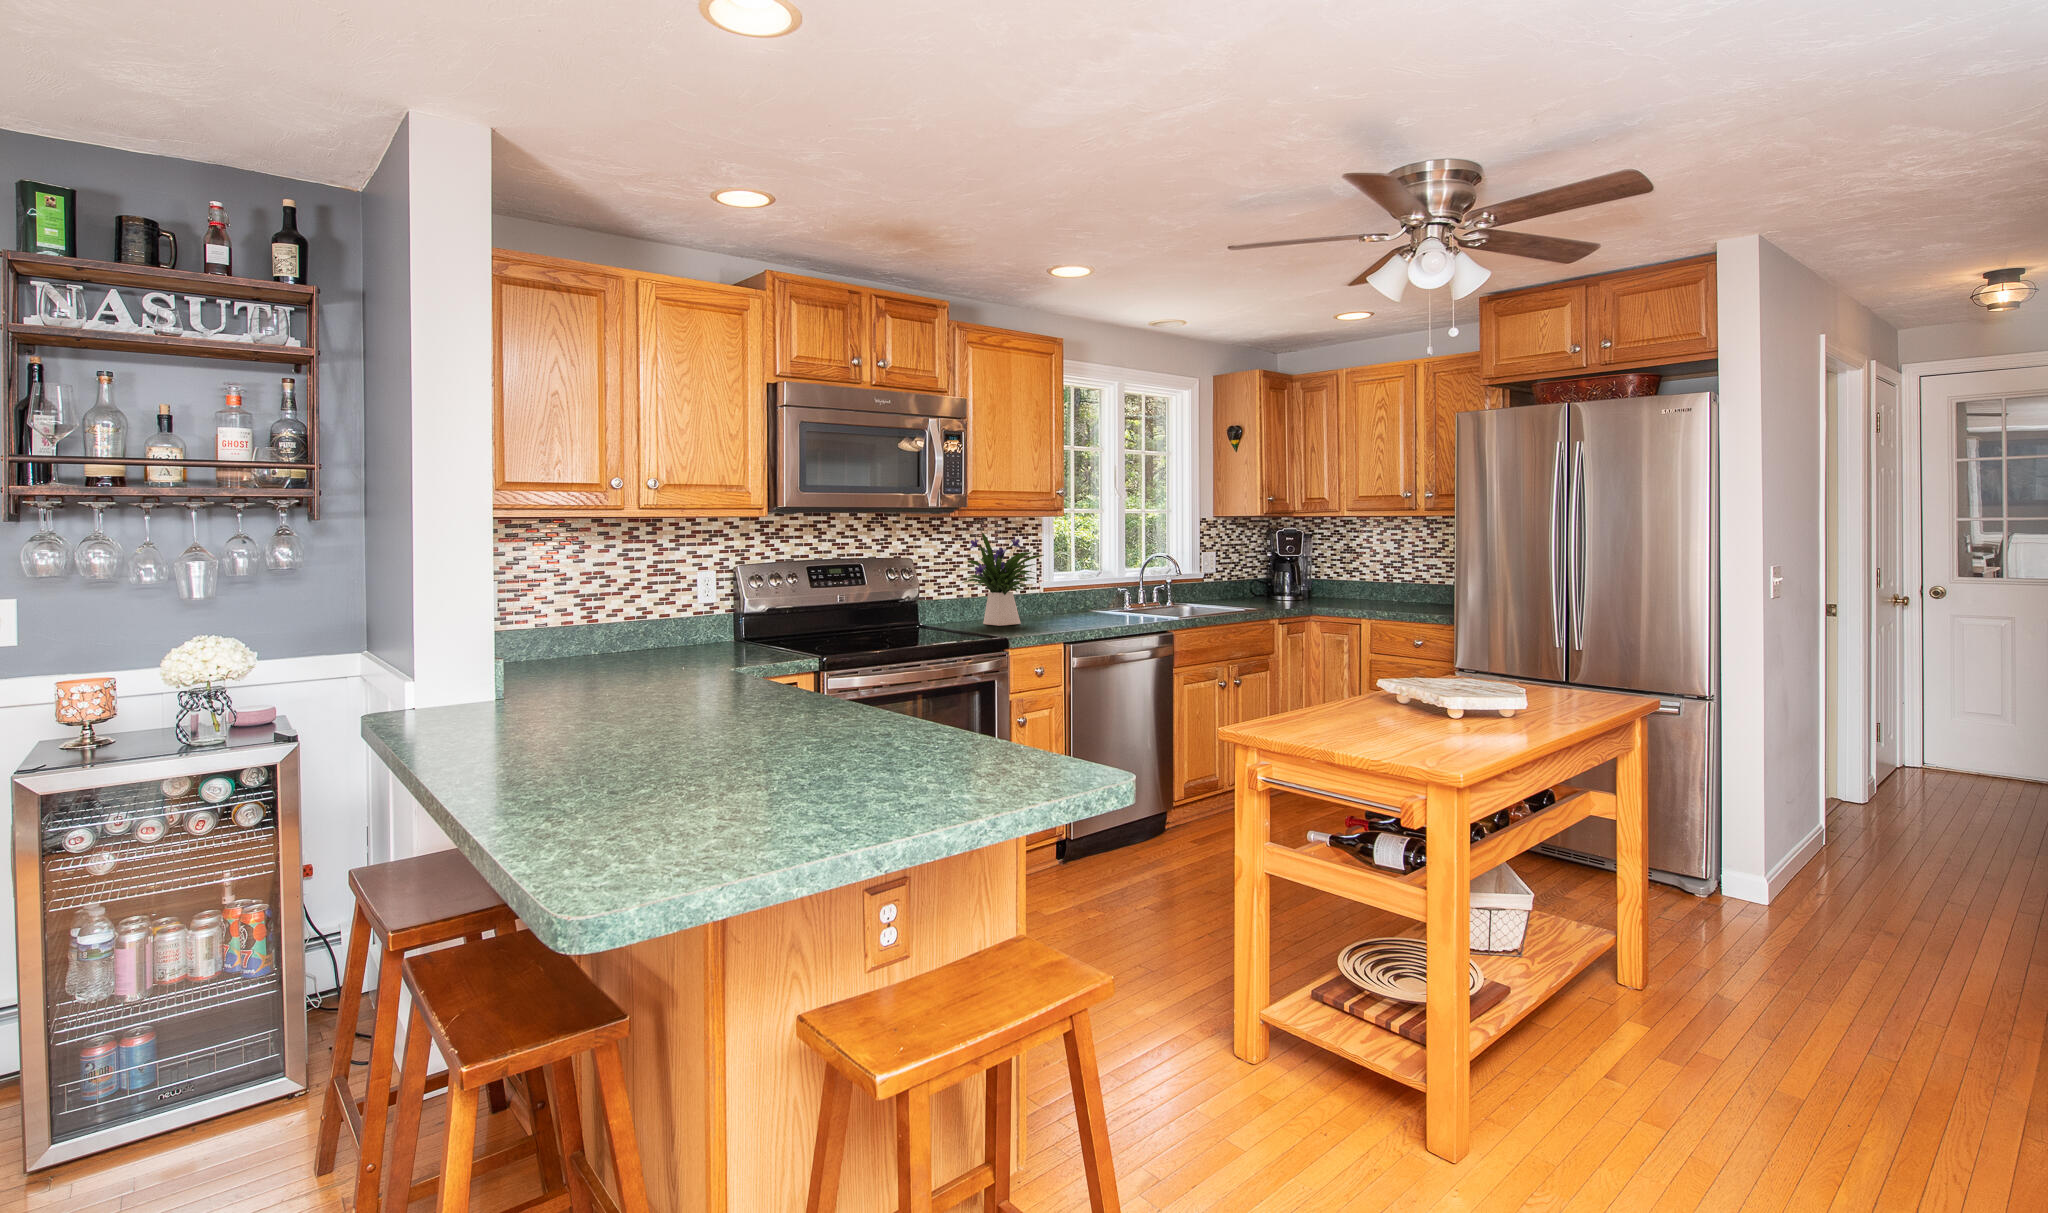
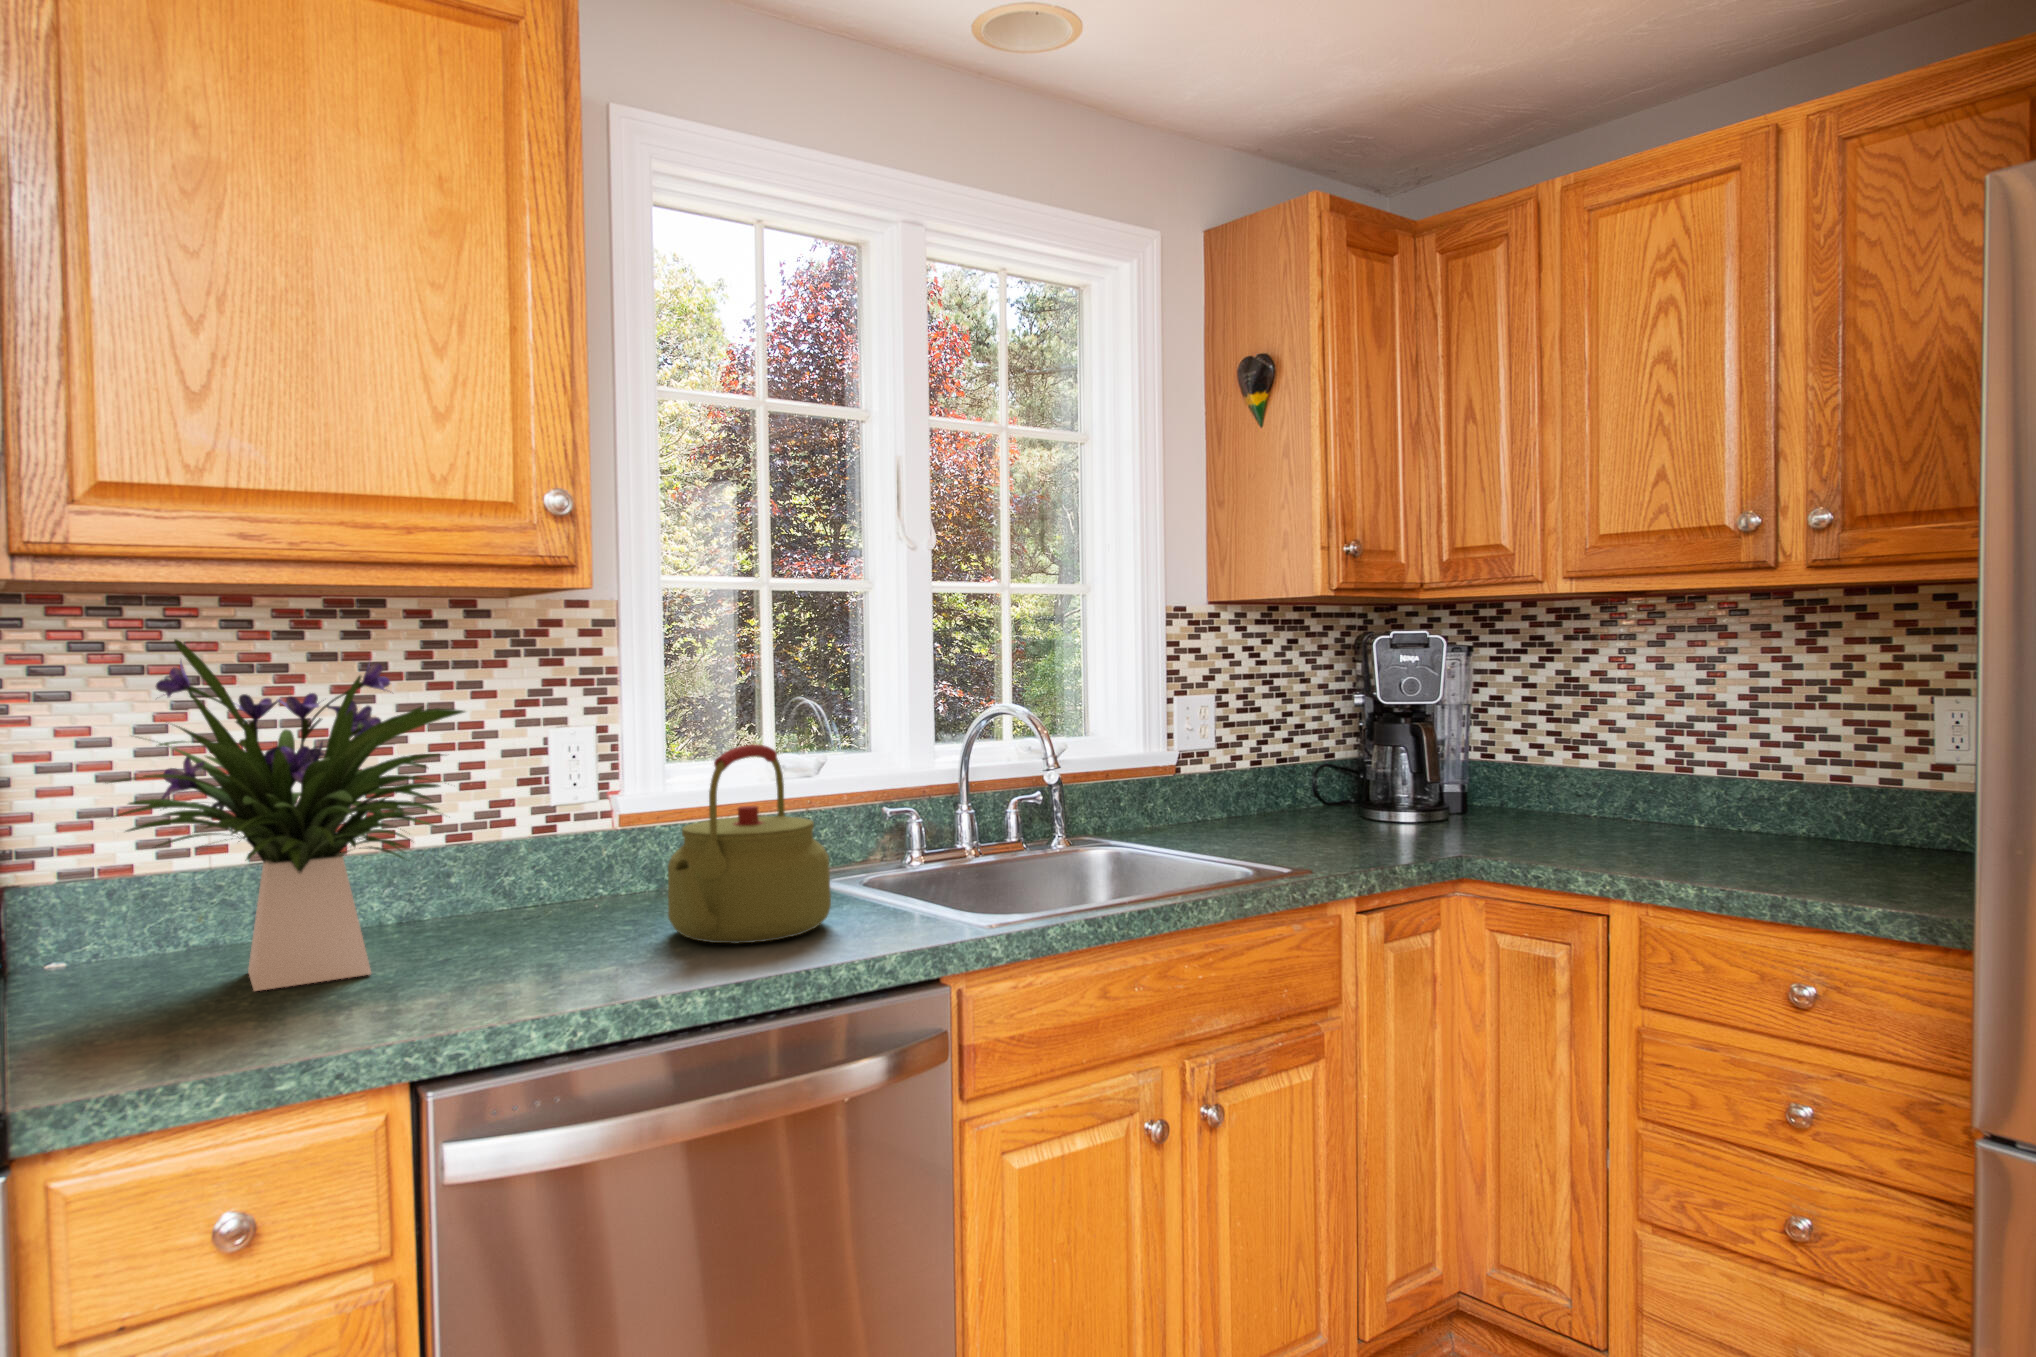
kettle: none [1083,564,1129,620] -> present [668,744,831,944]

